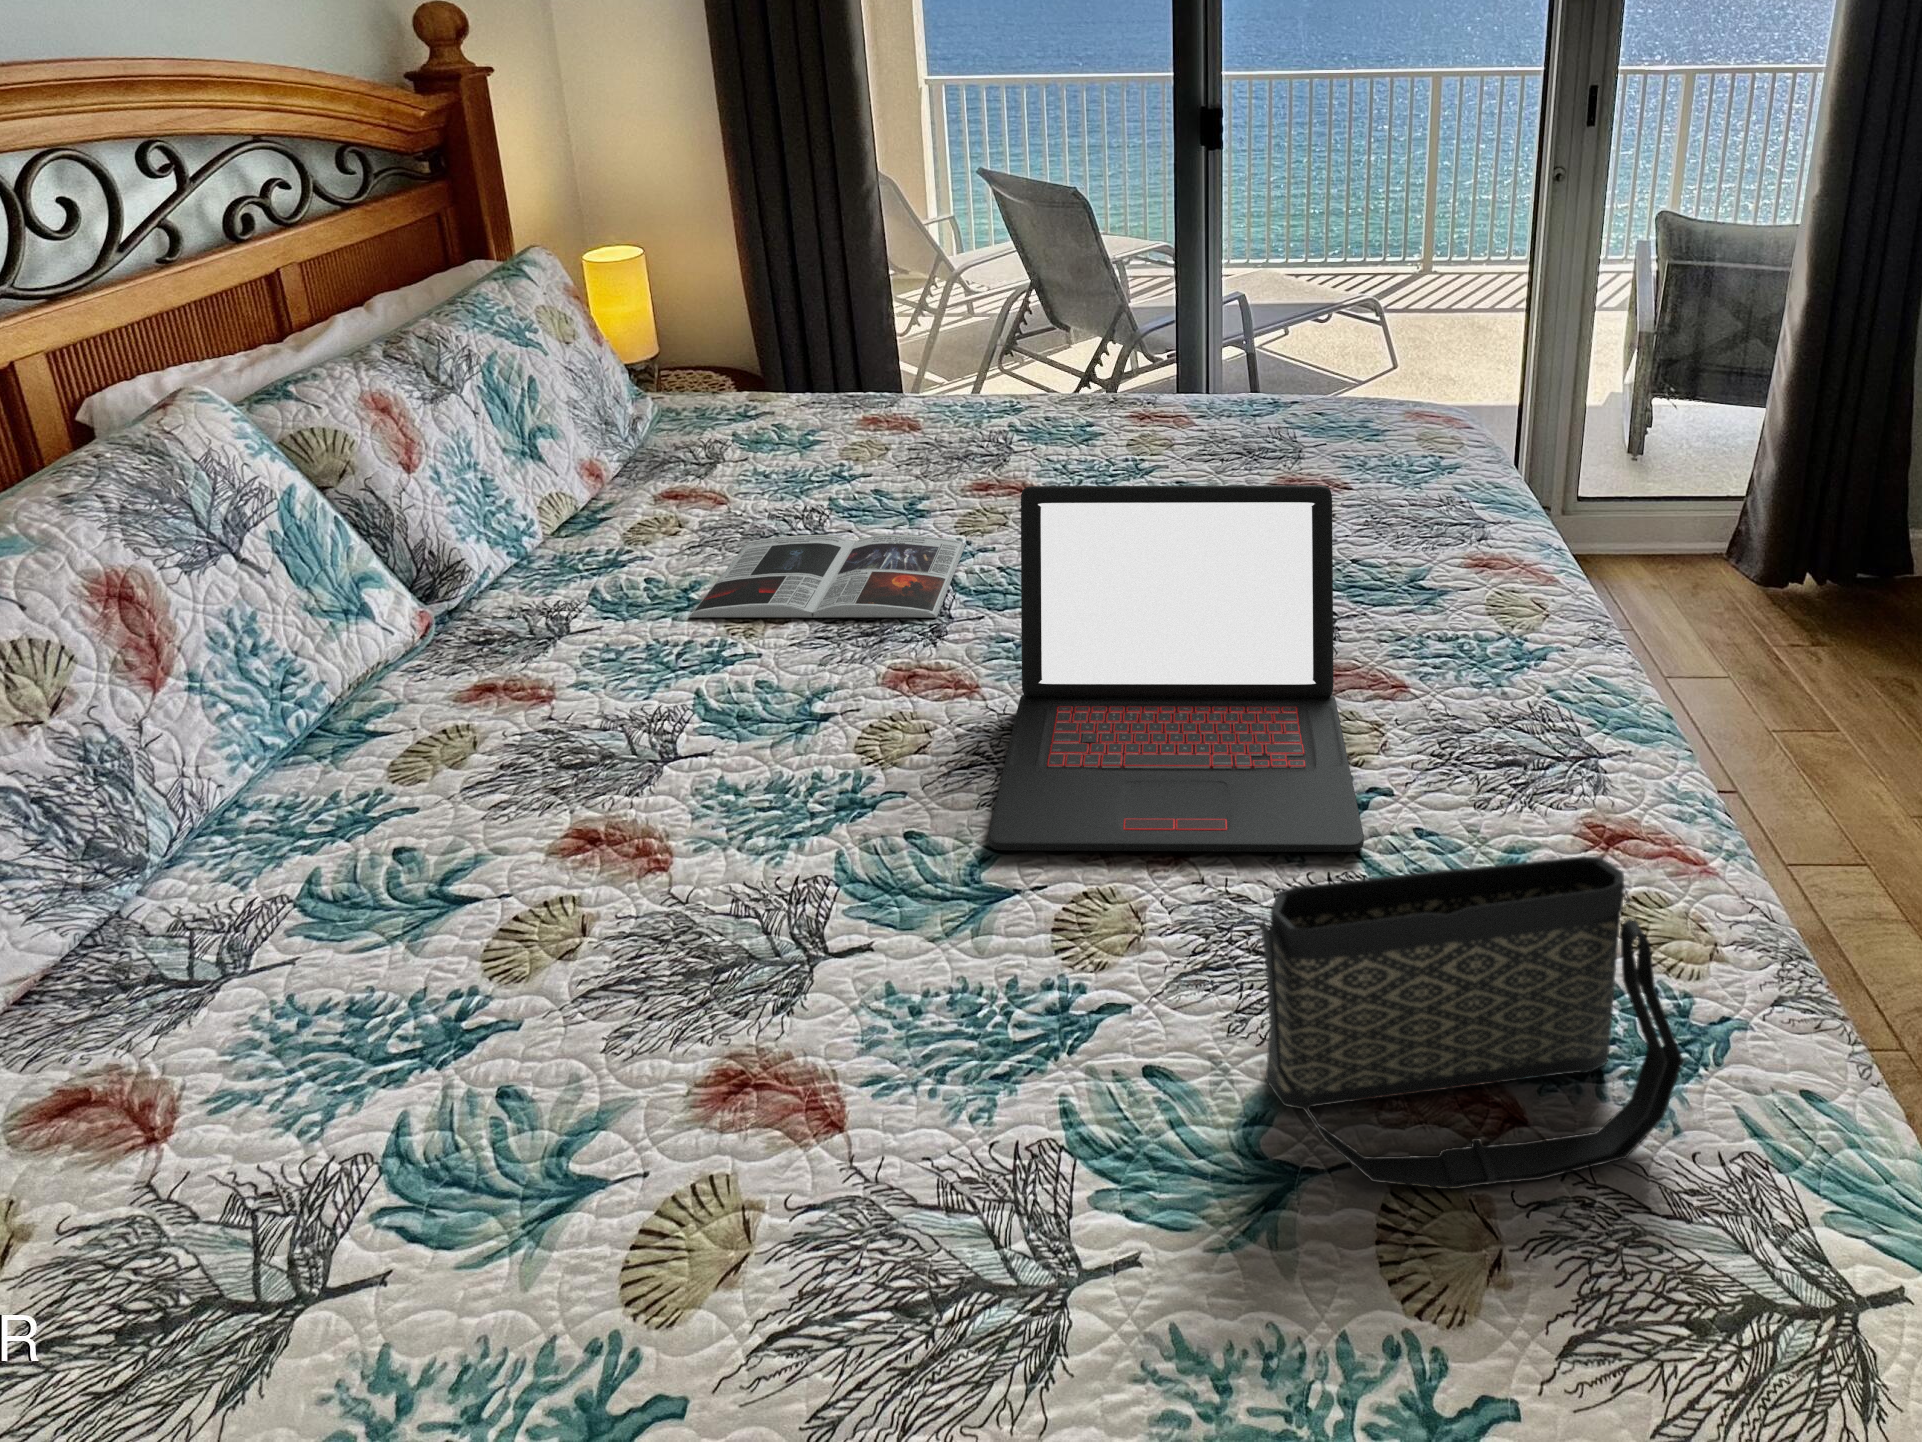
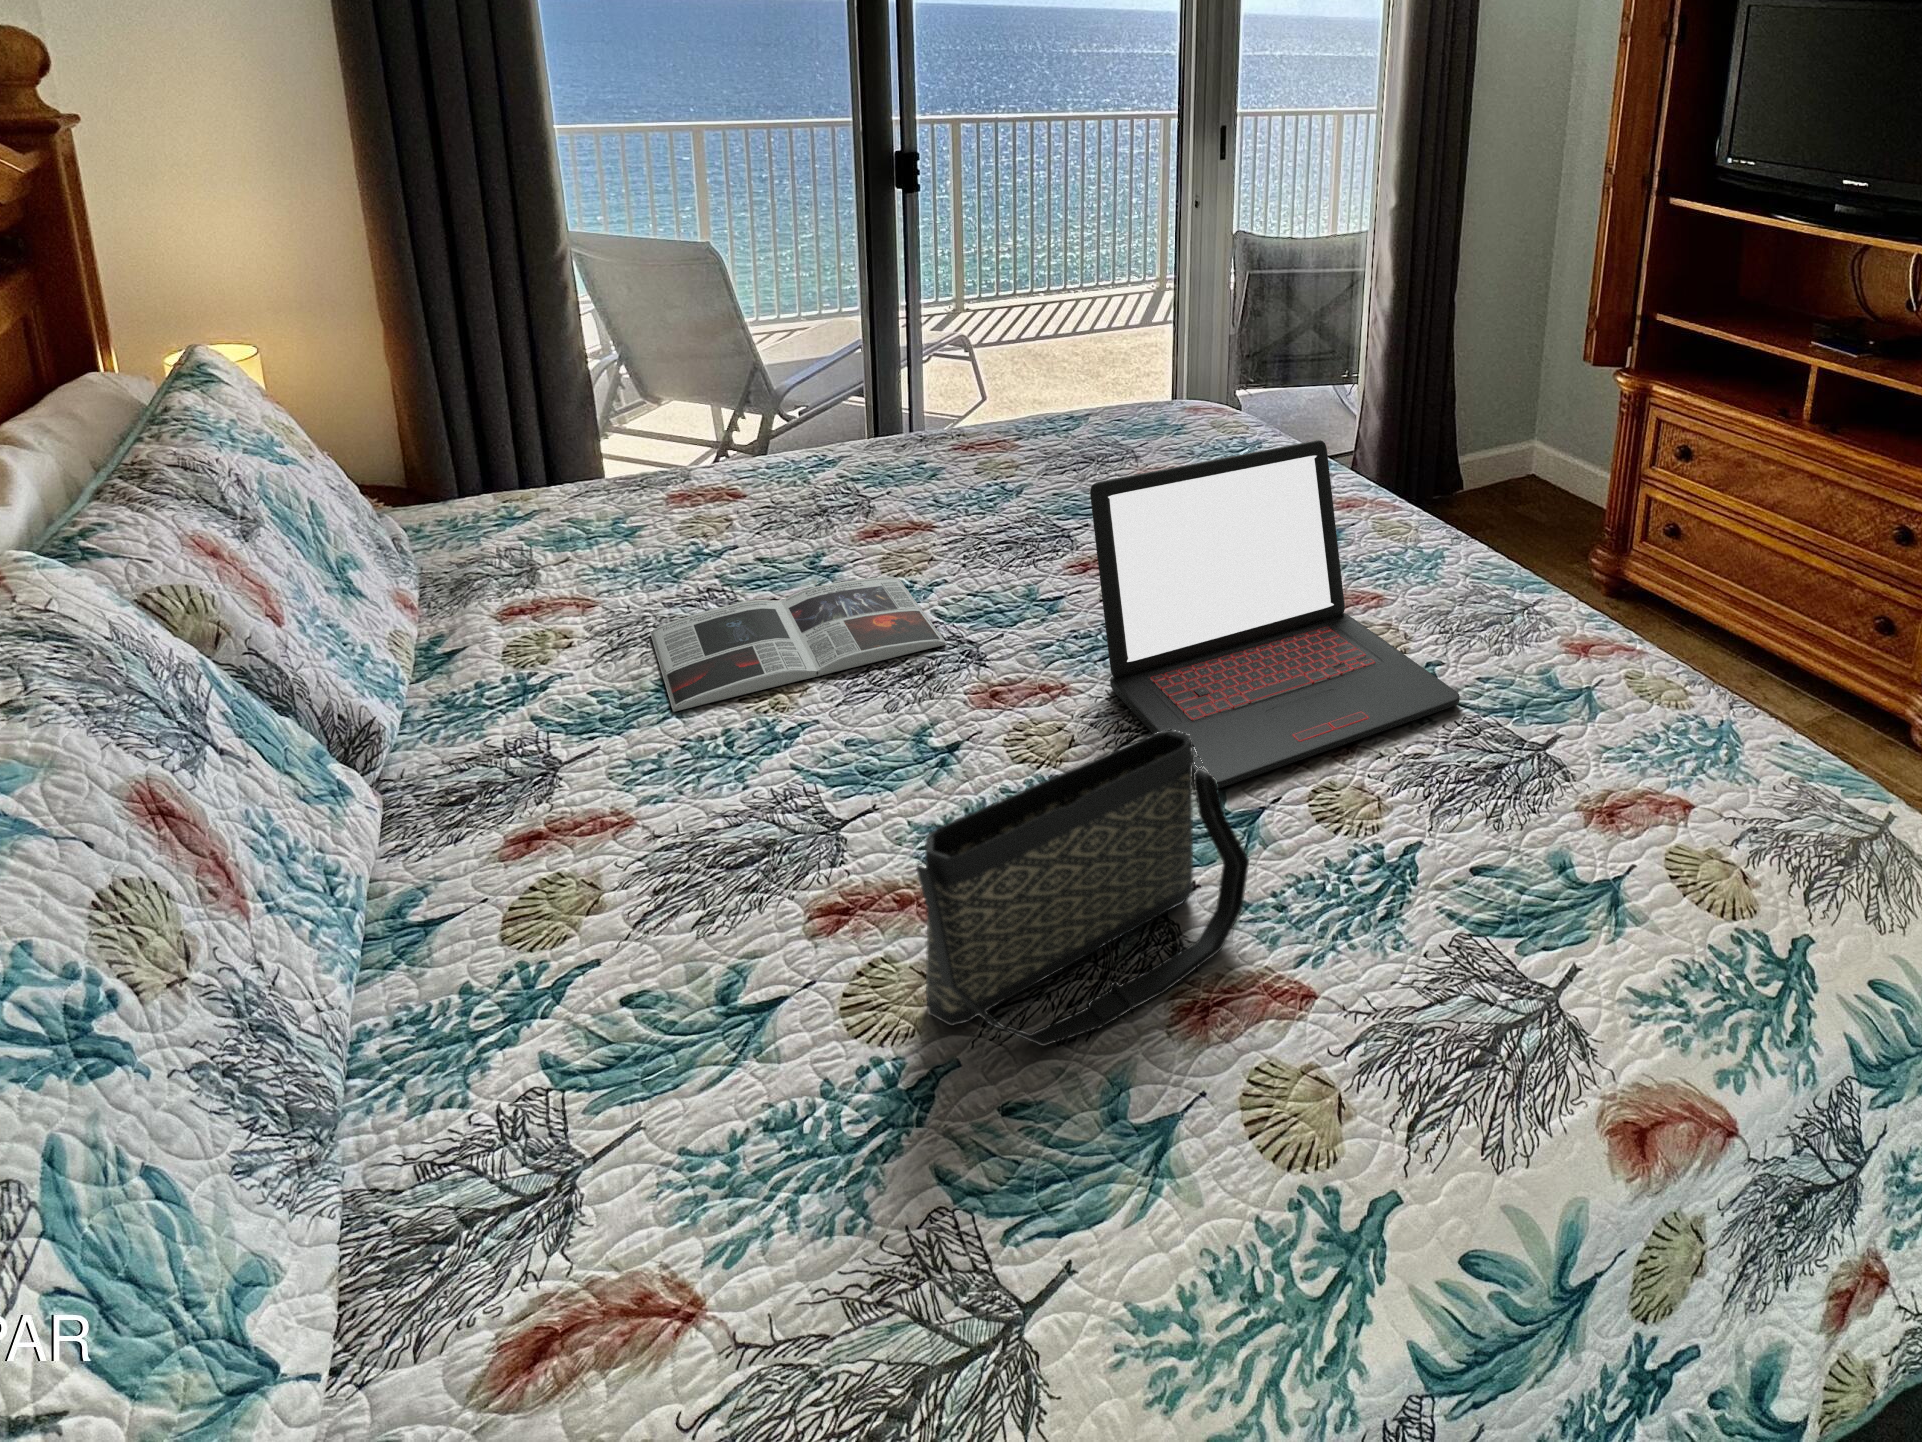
handbag: present [1261,856,1683,1189] -> present [916,729,1249,1046]

